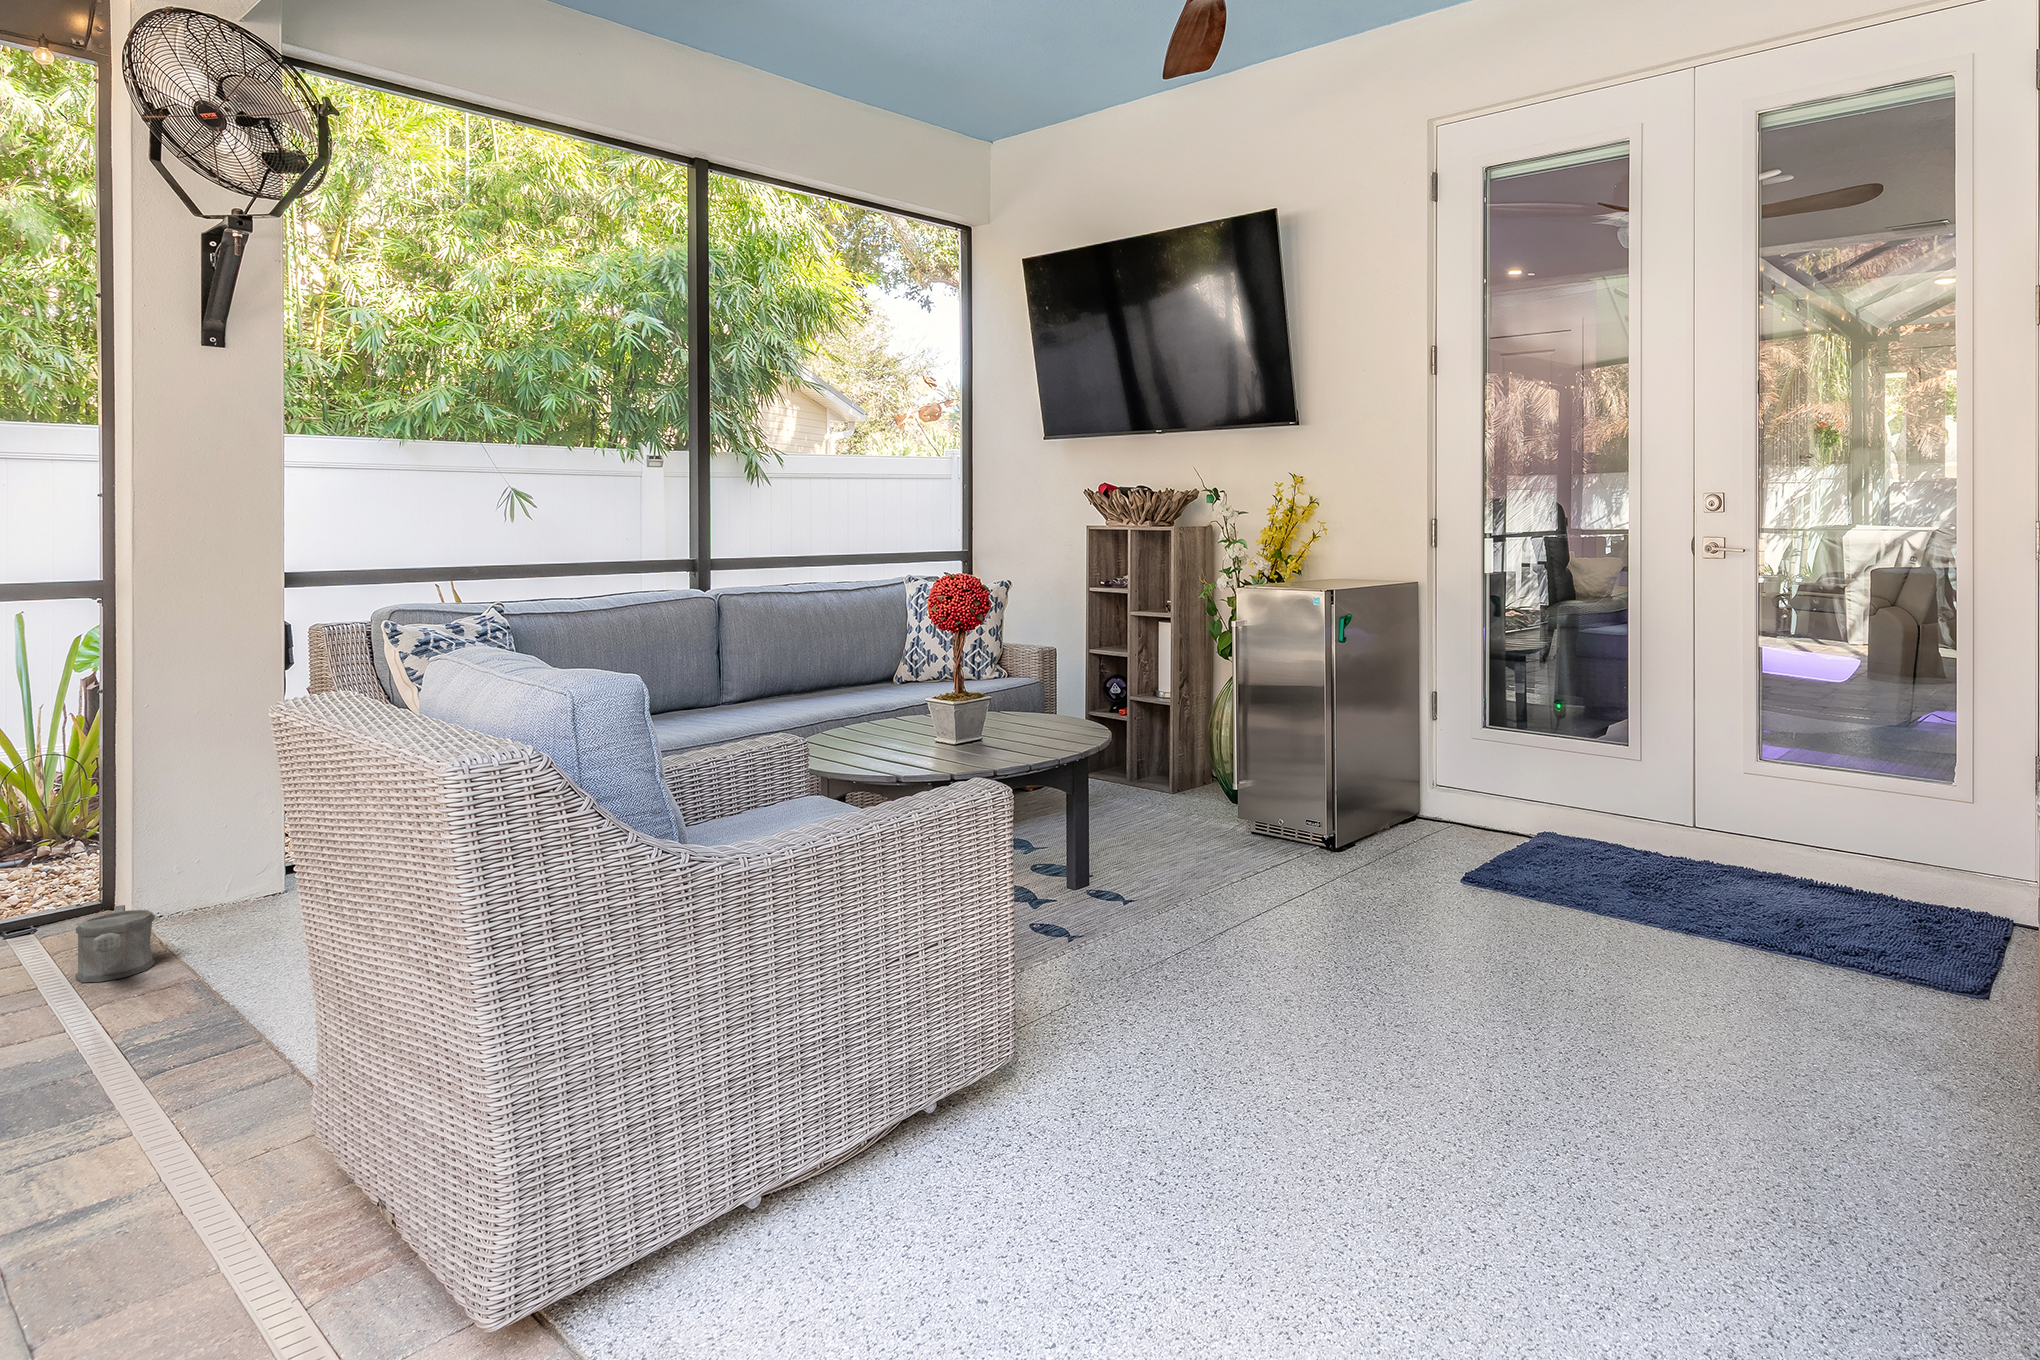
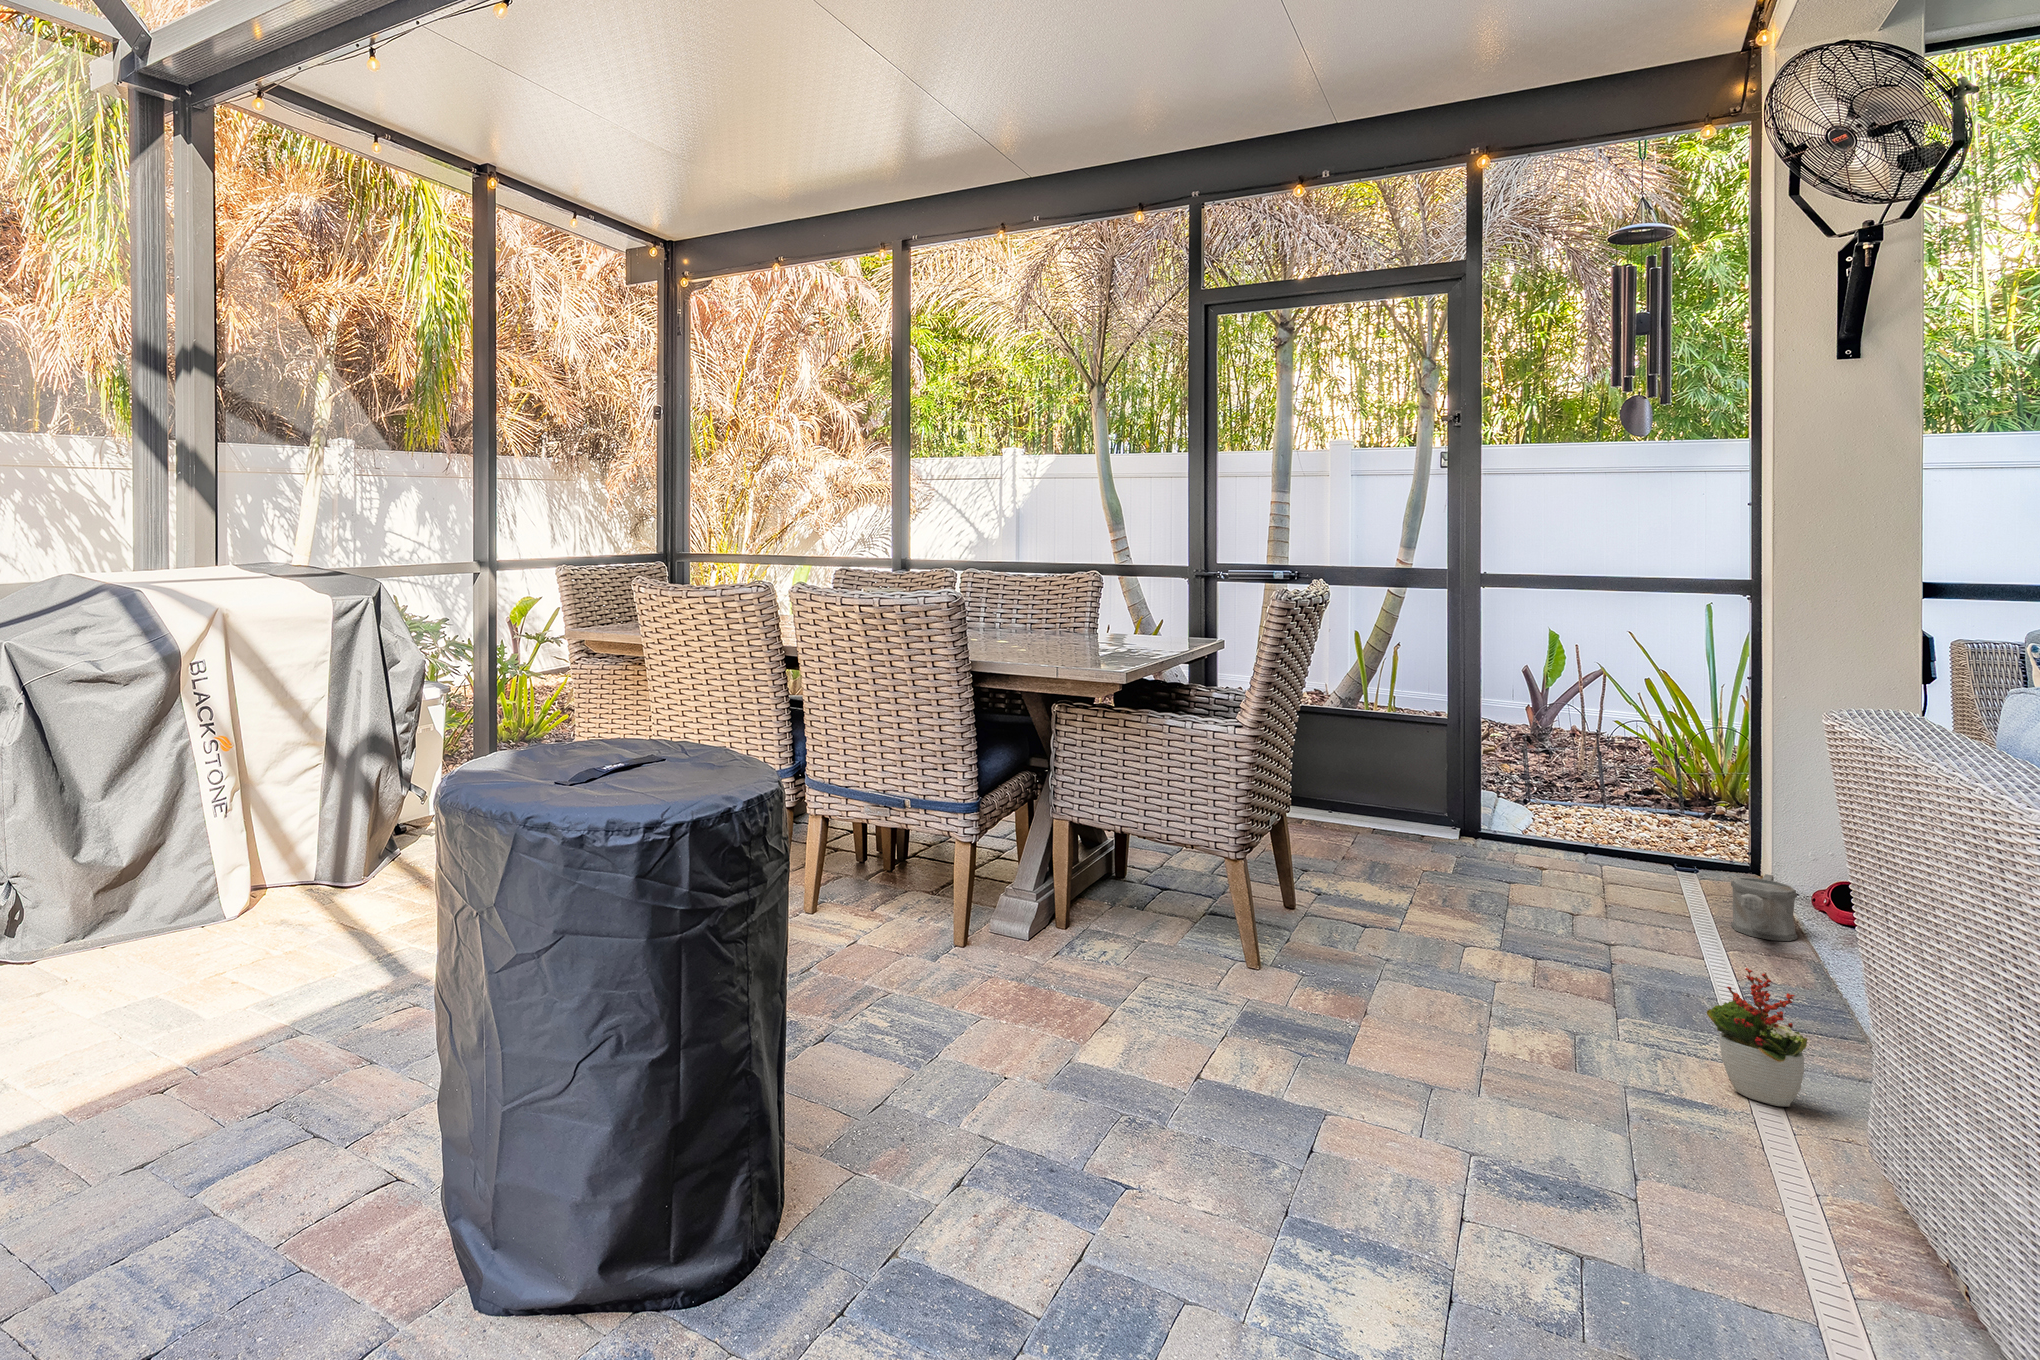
decorative plant: none [80,1011,202,1163] -> present [1707,968,1808,1107]

